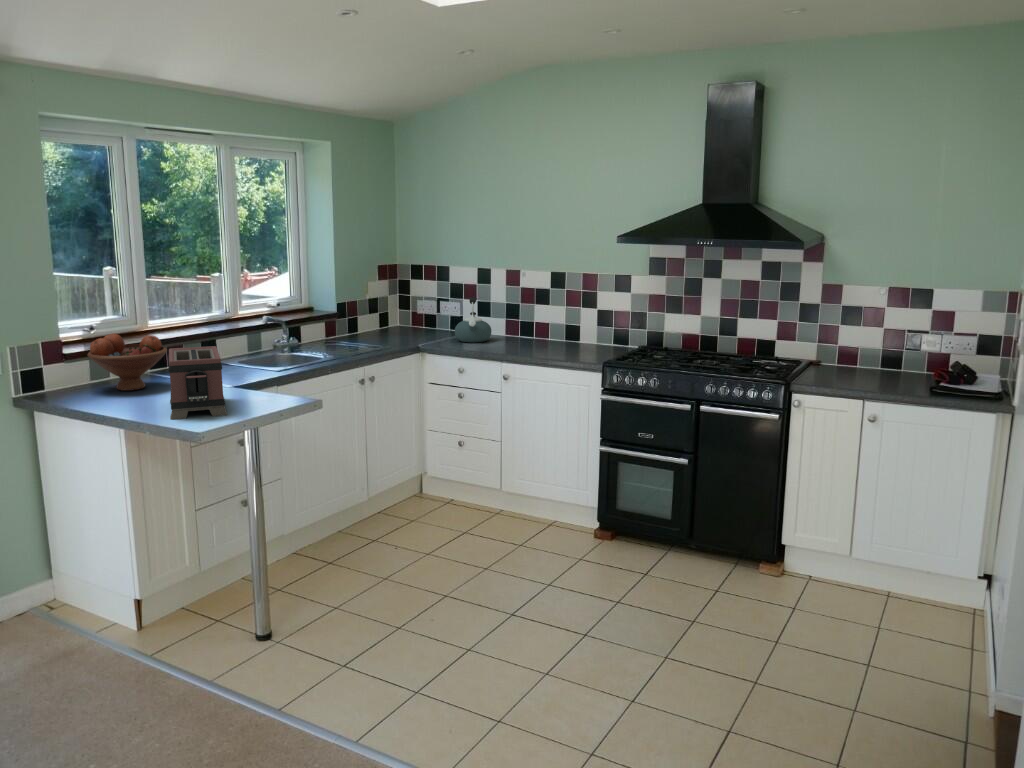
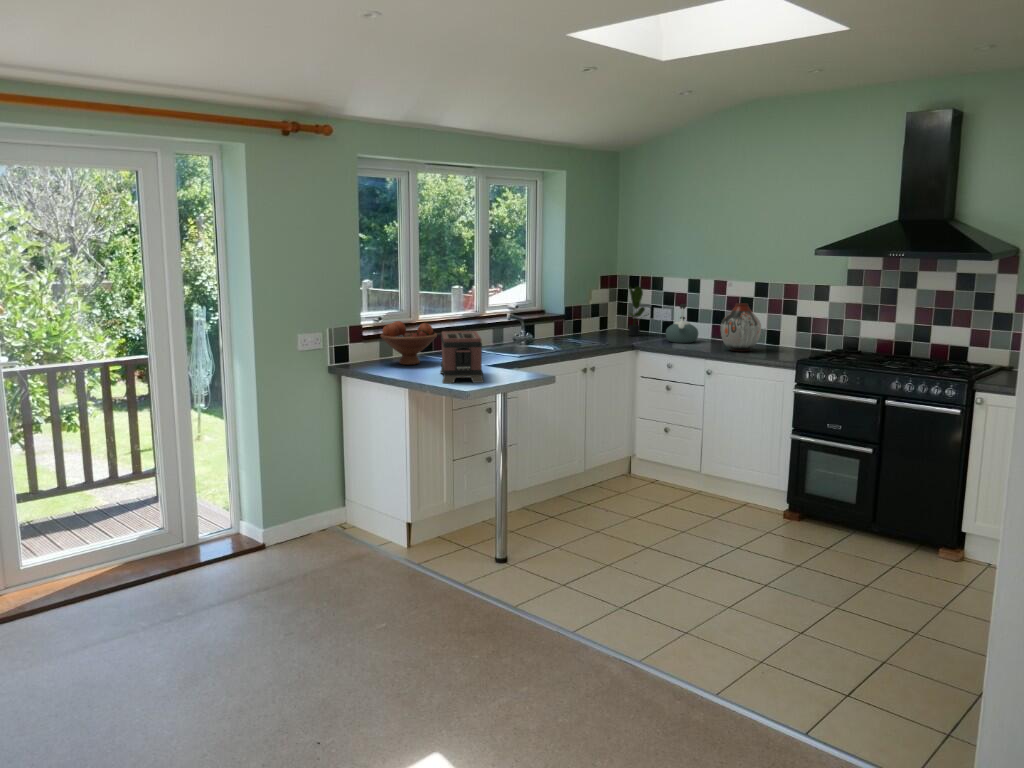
potted plant: none [404,275,437,335] -> present [629,286,645,336]
vase: none [516,297,561,352] -> present [721,303,761,352]

